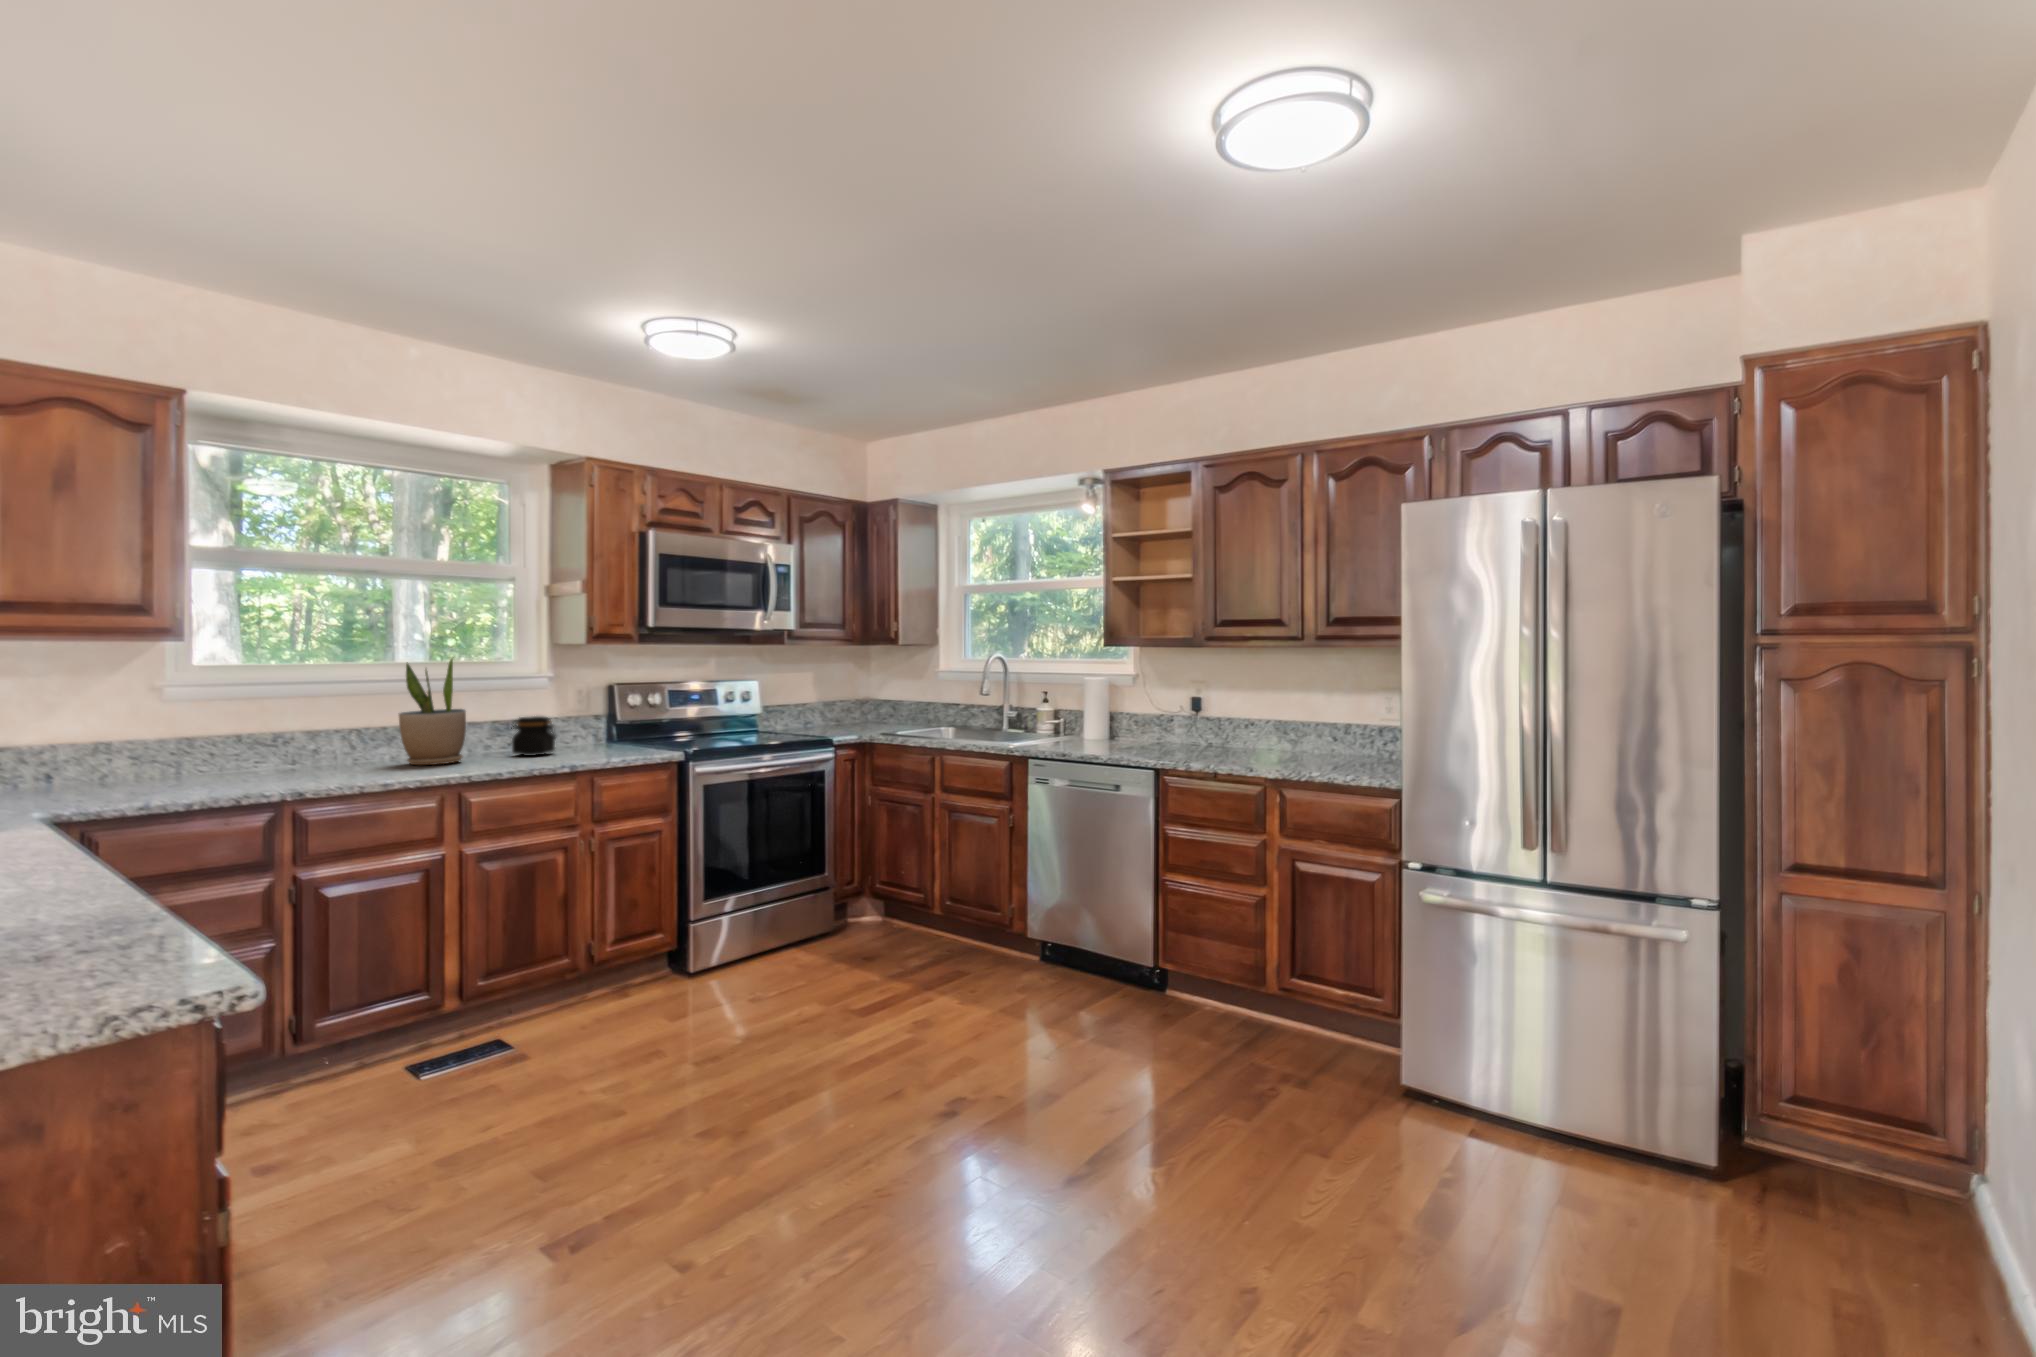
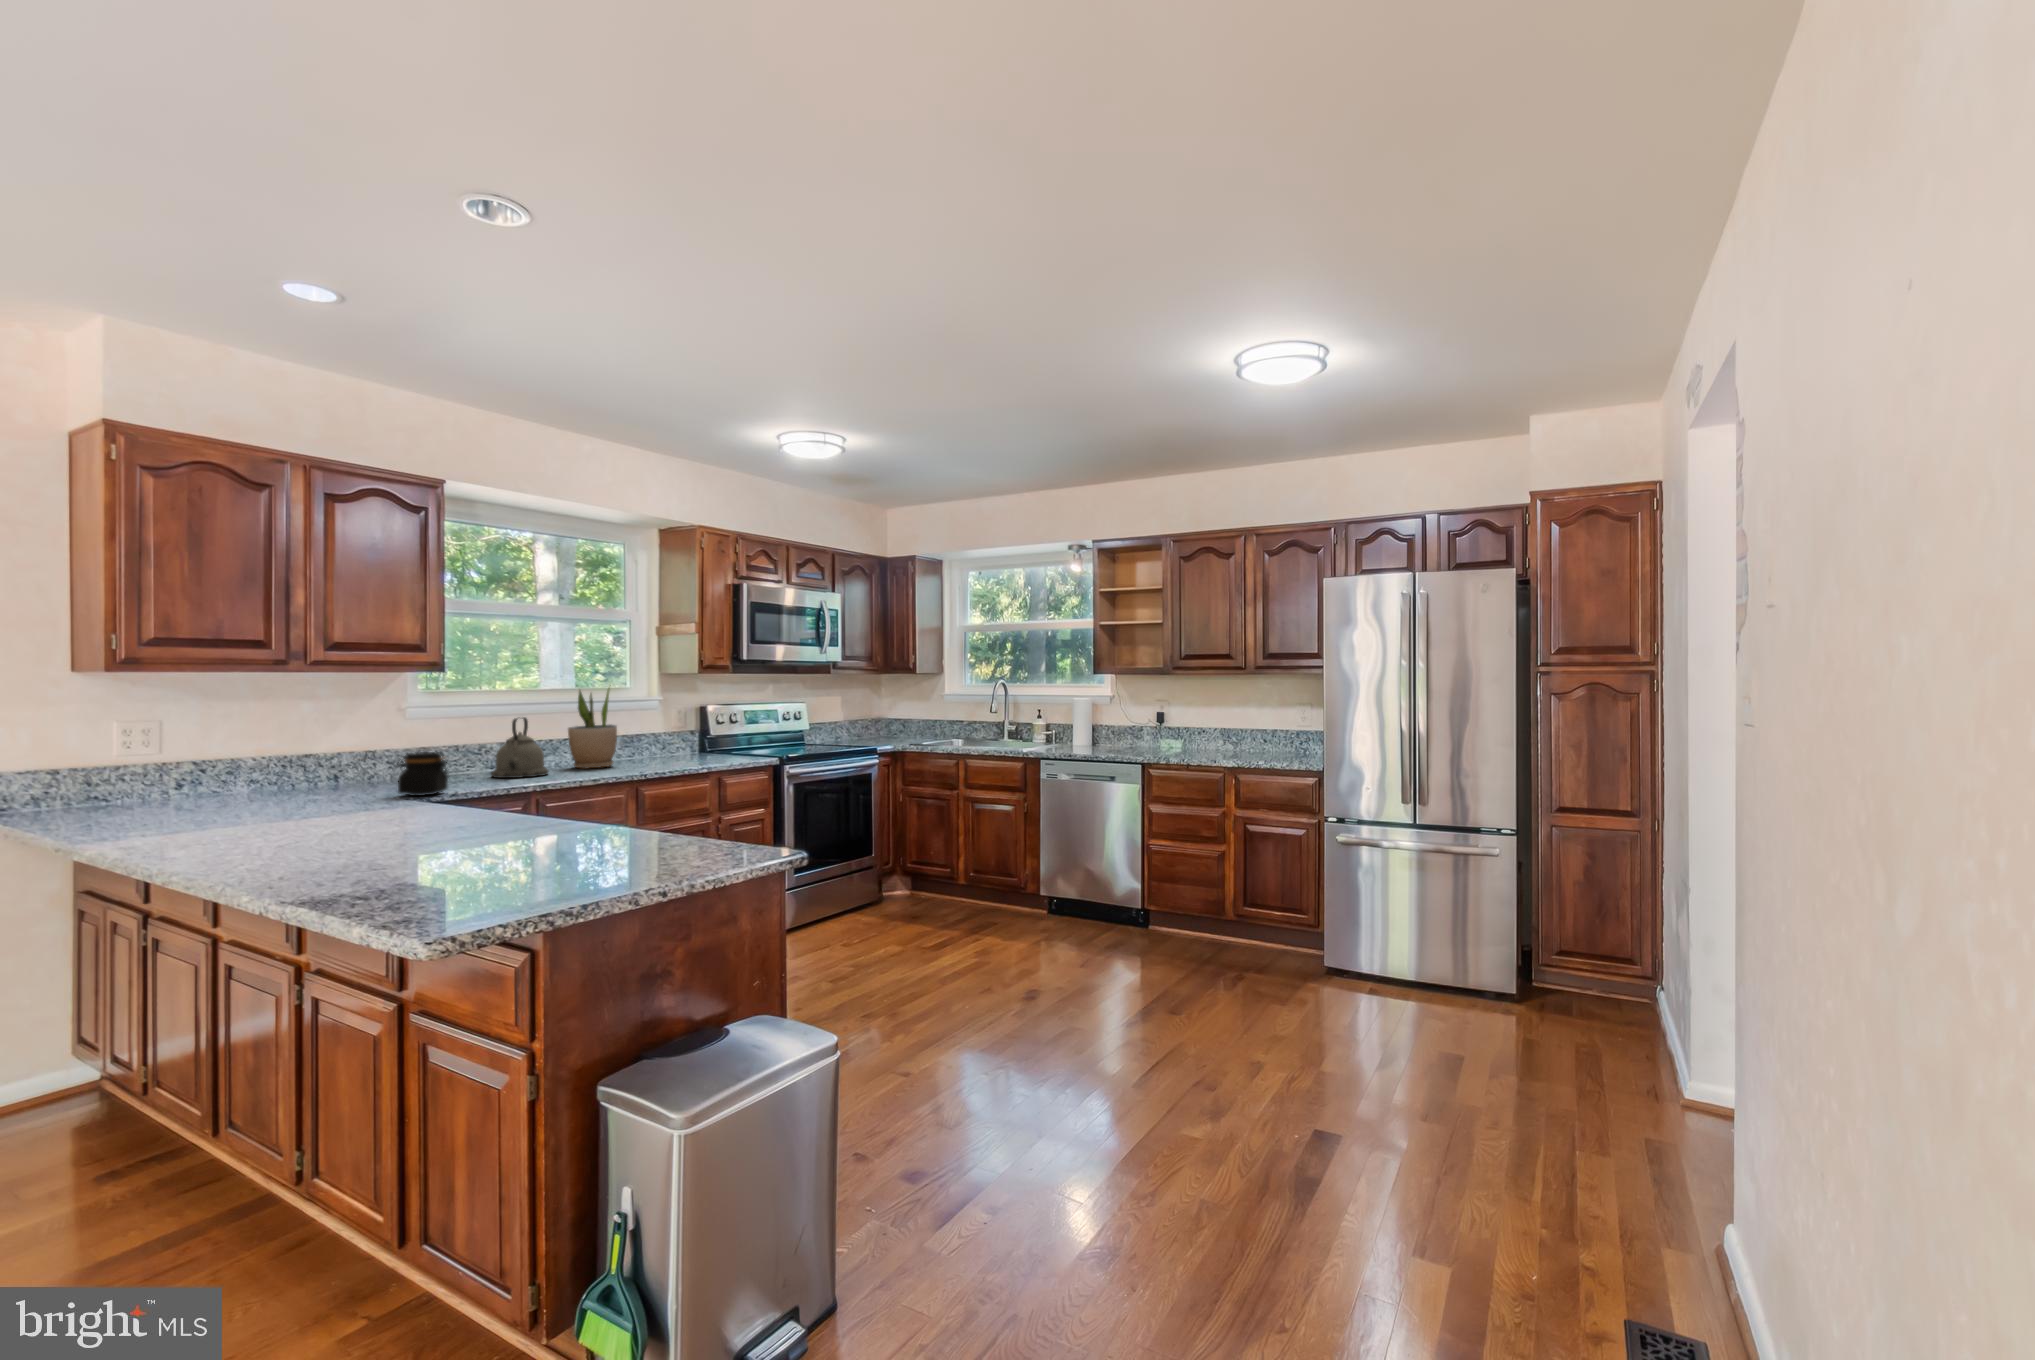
kettle: none [269,700,352,779] -> present [491,717,549,778]
jar: present [511,716,555,756] -> present [397,752,448,796]

